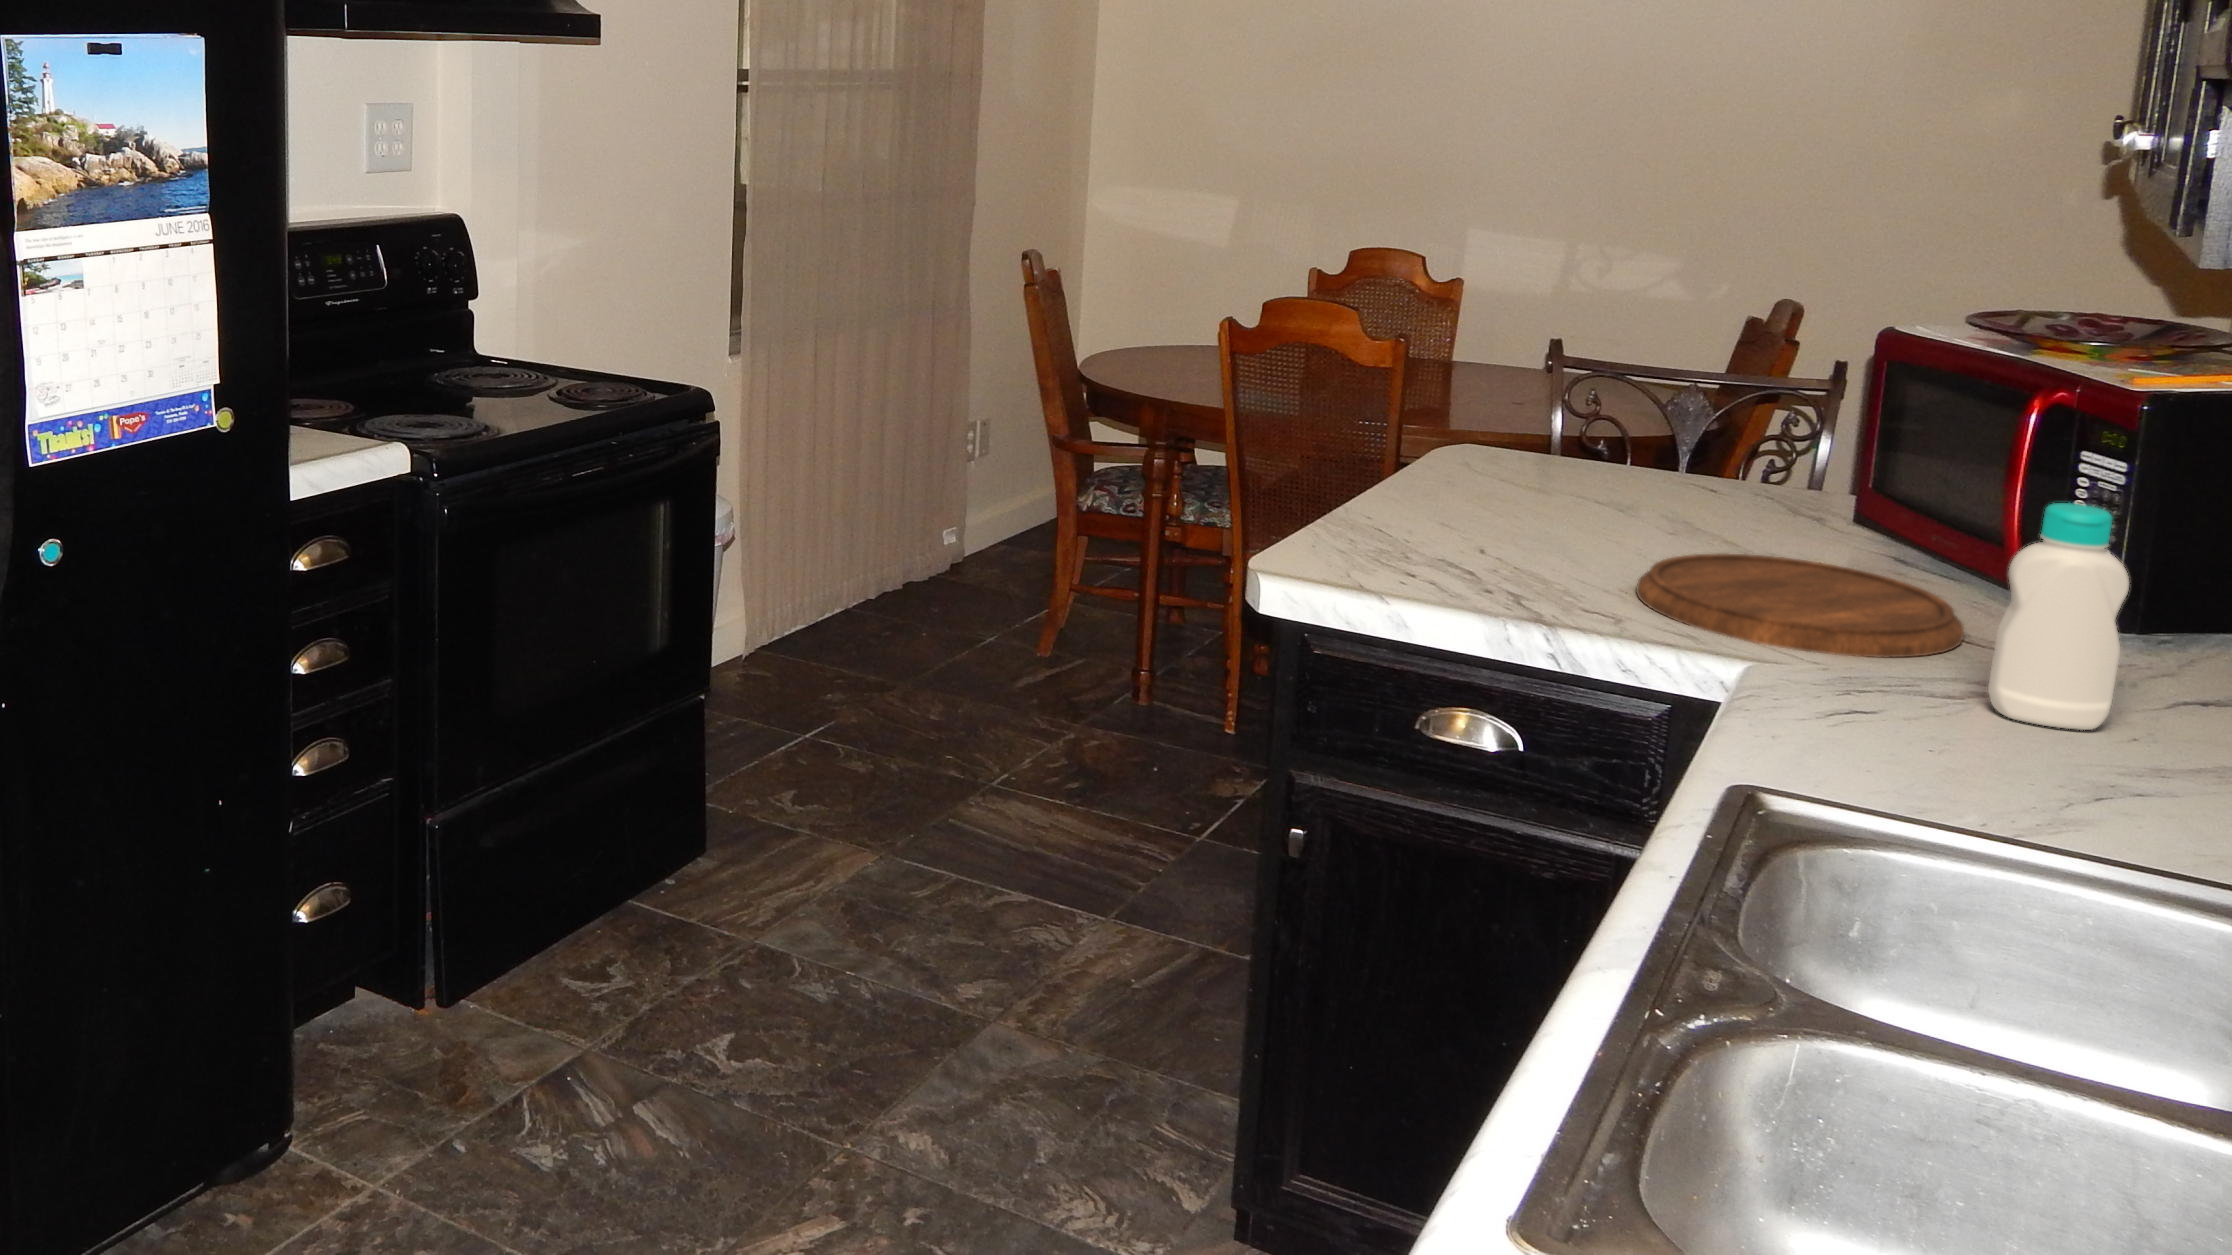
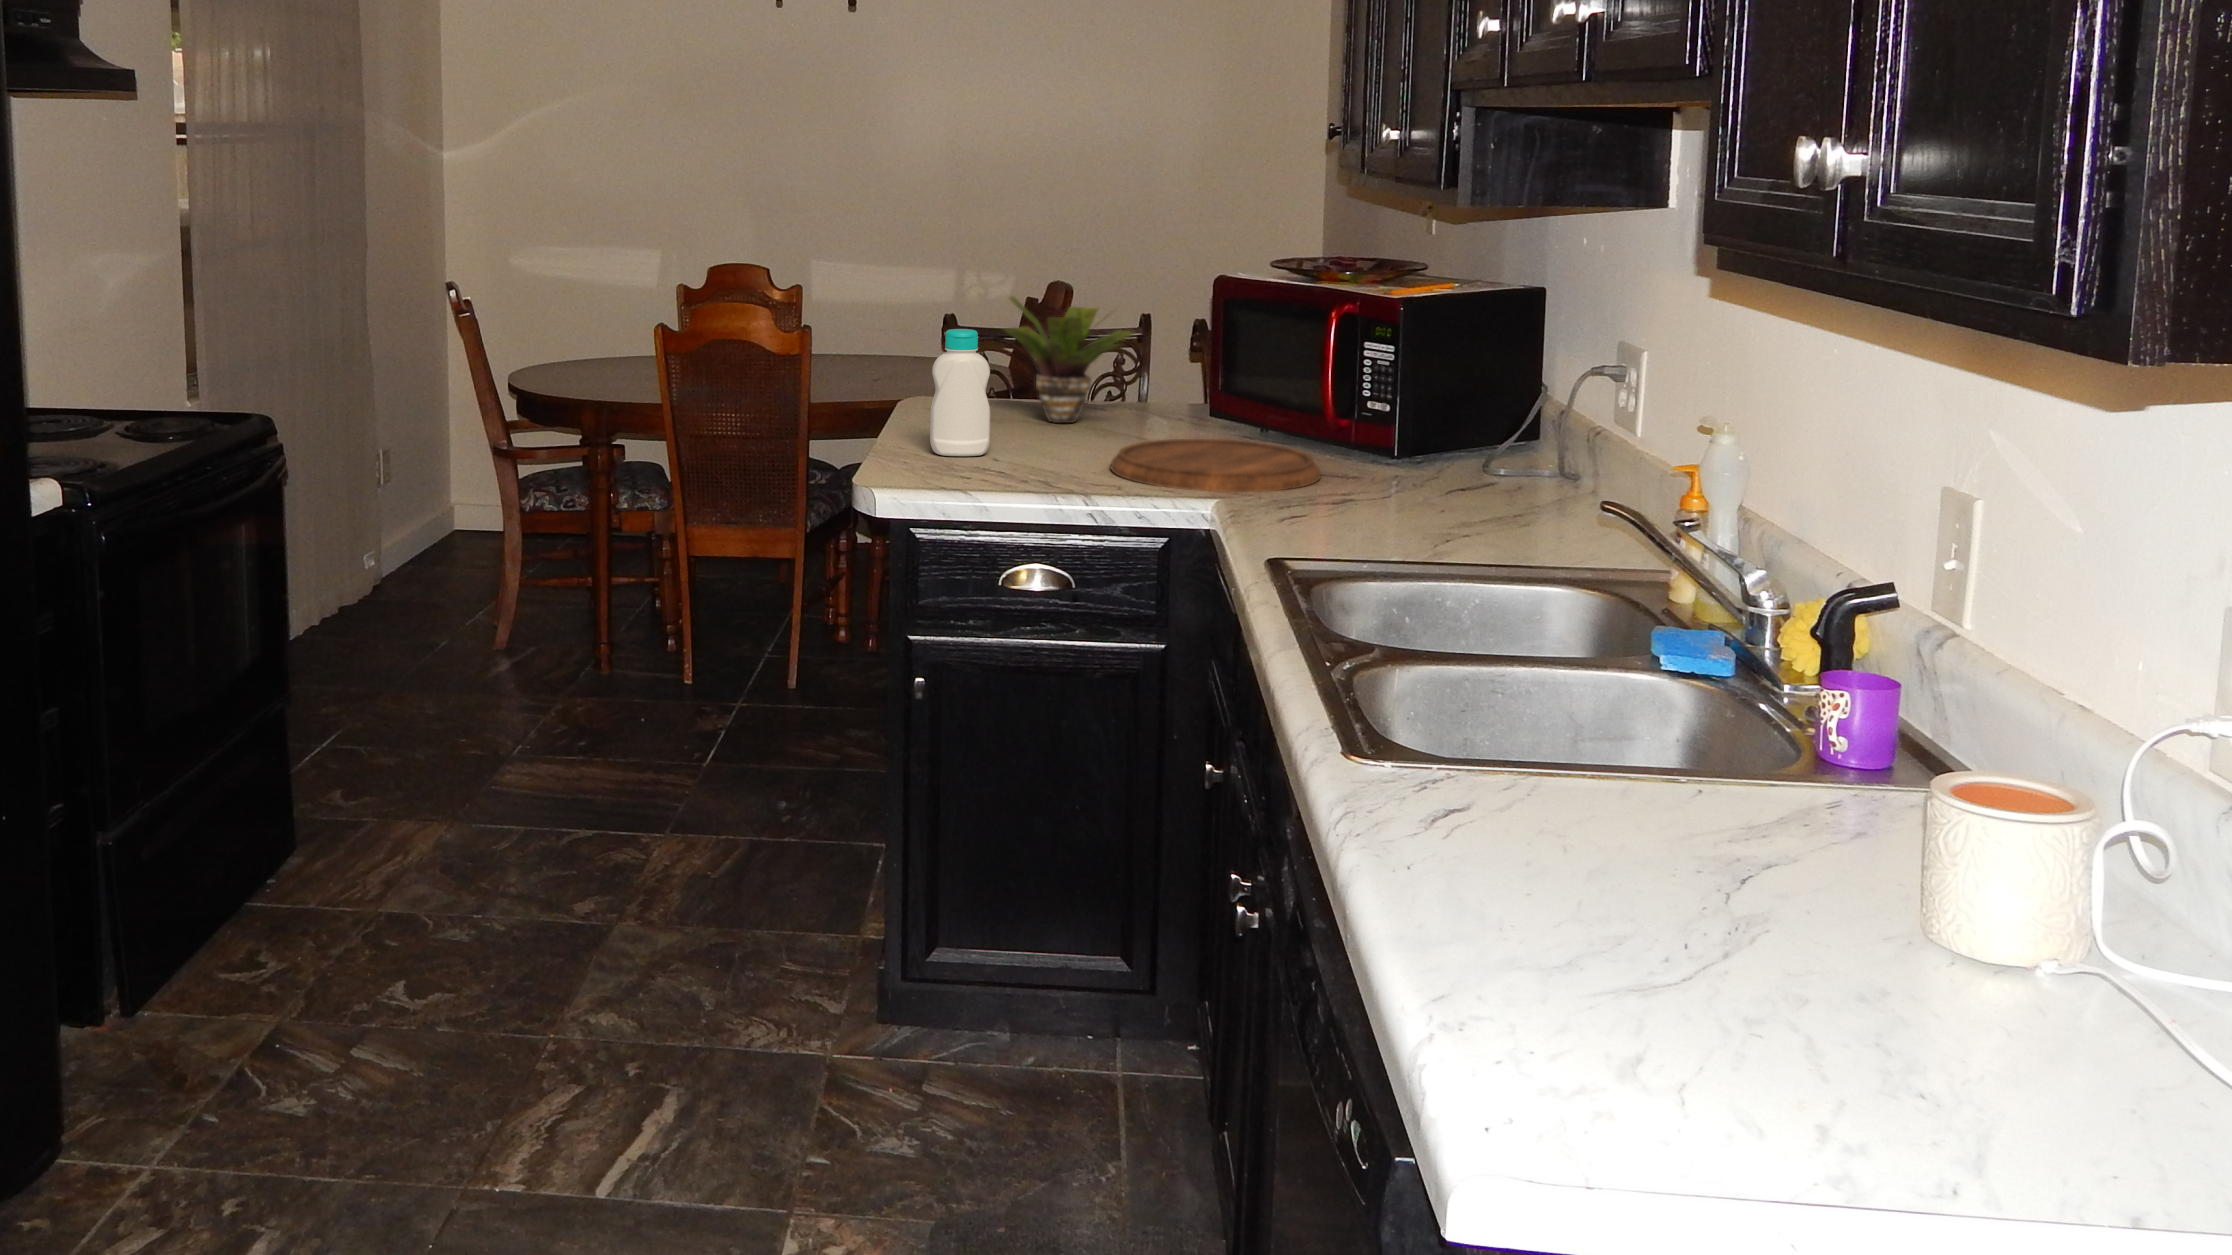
potted plant: none [1575,331,1766,507] -> present [1004,296,1134,423]
bottle: present [1988,503,2129,730] -> present [930,329,990,456]

